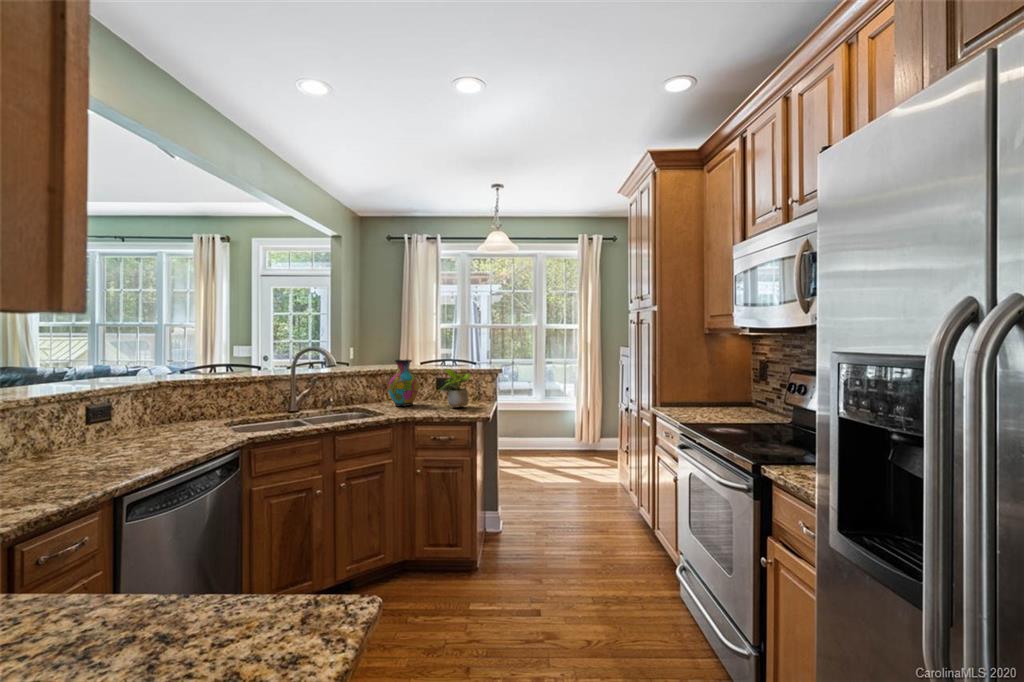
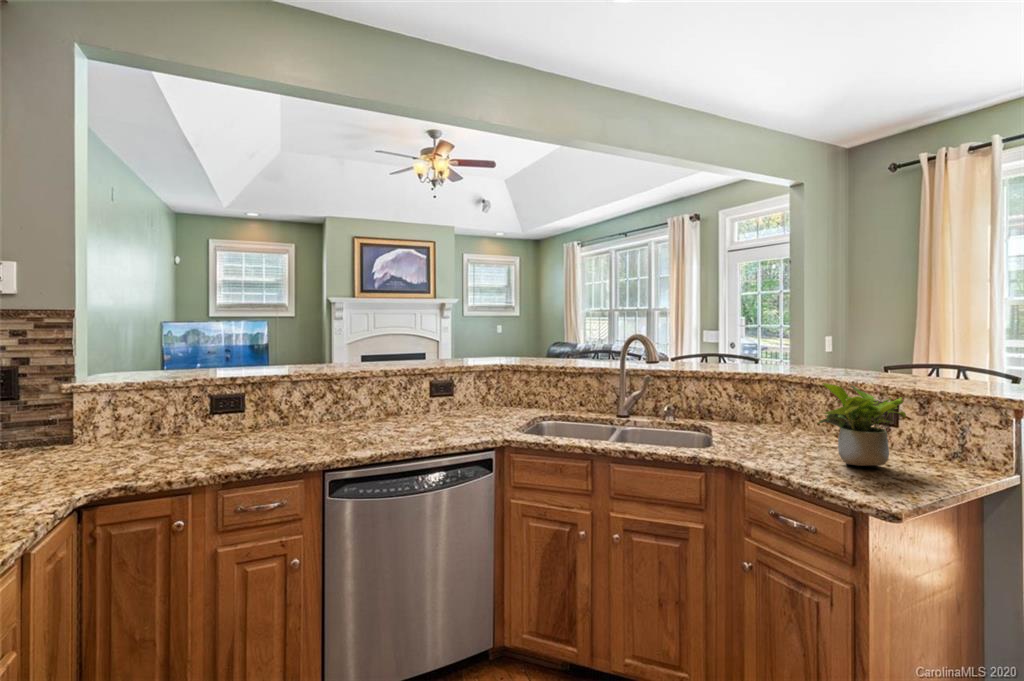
vase: present [388,360,419,406] -> none [744,358,802,441]

